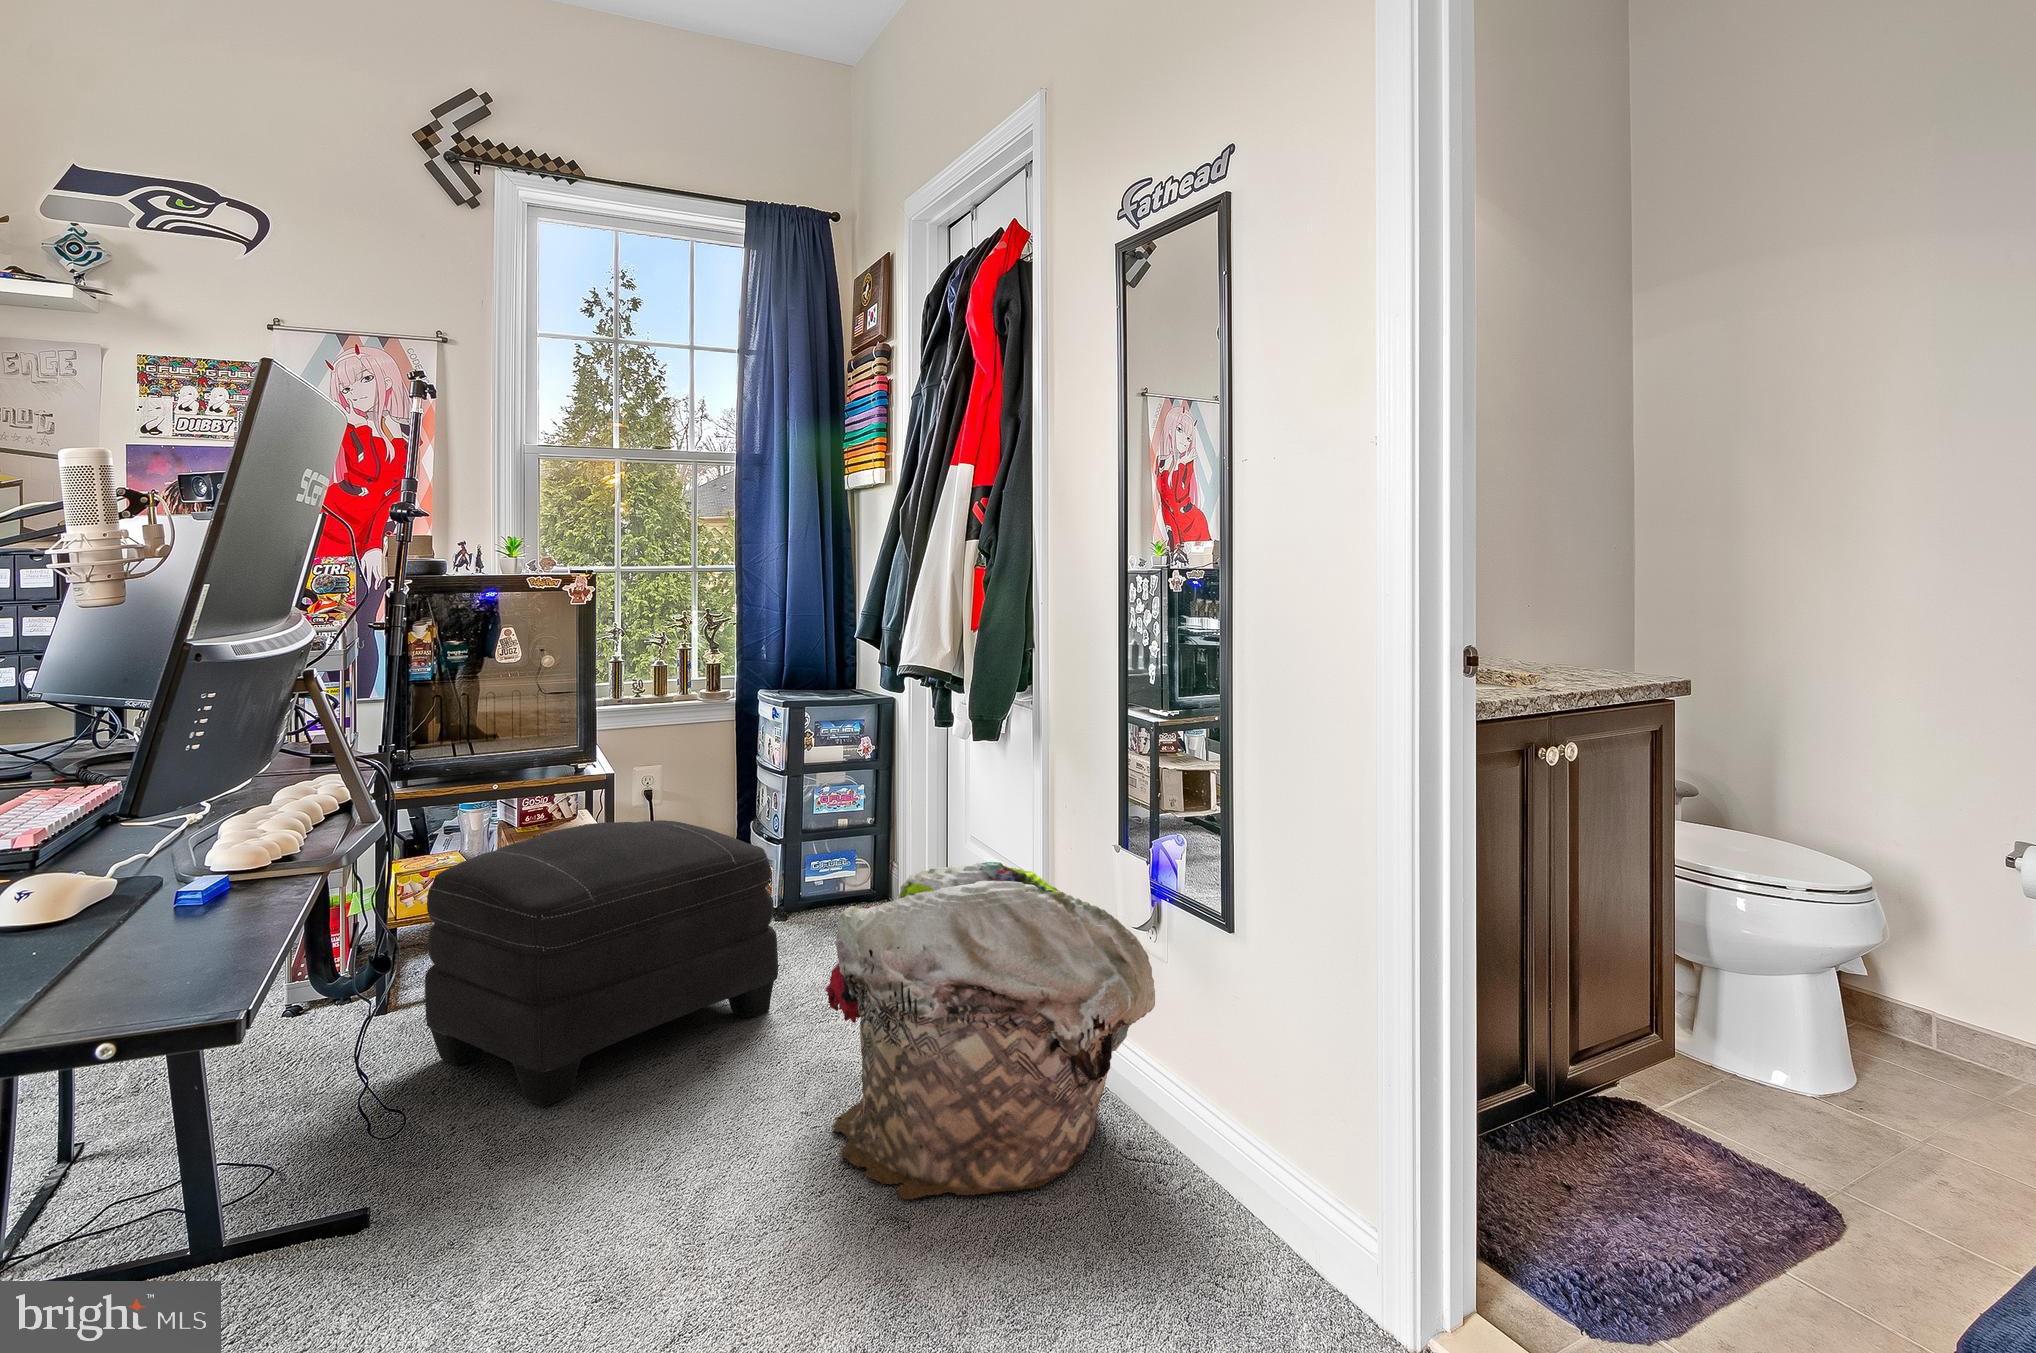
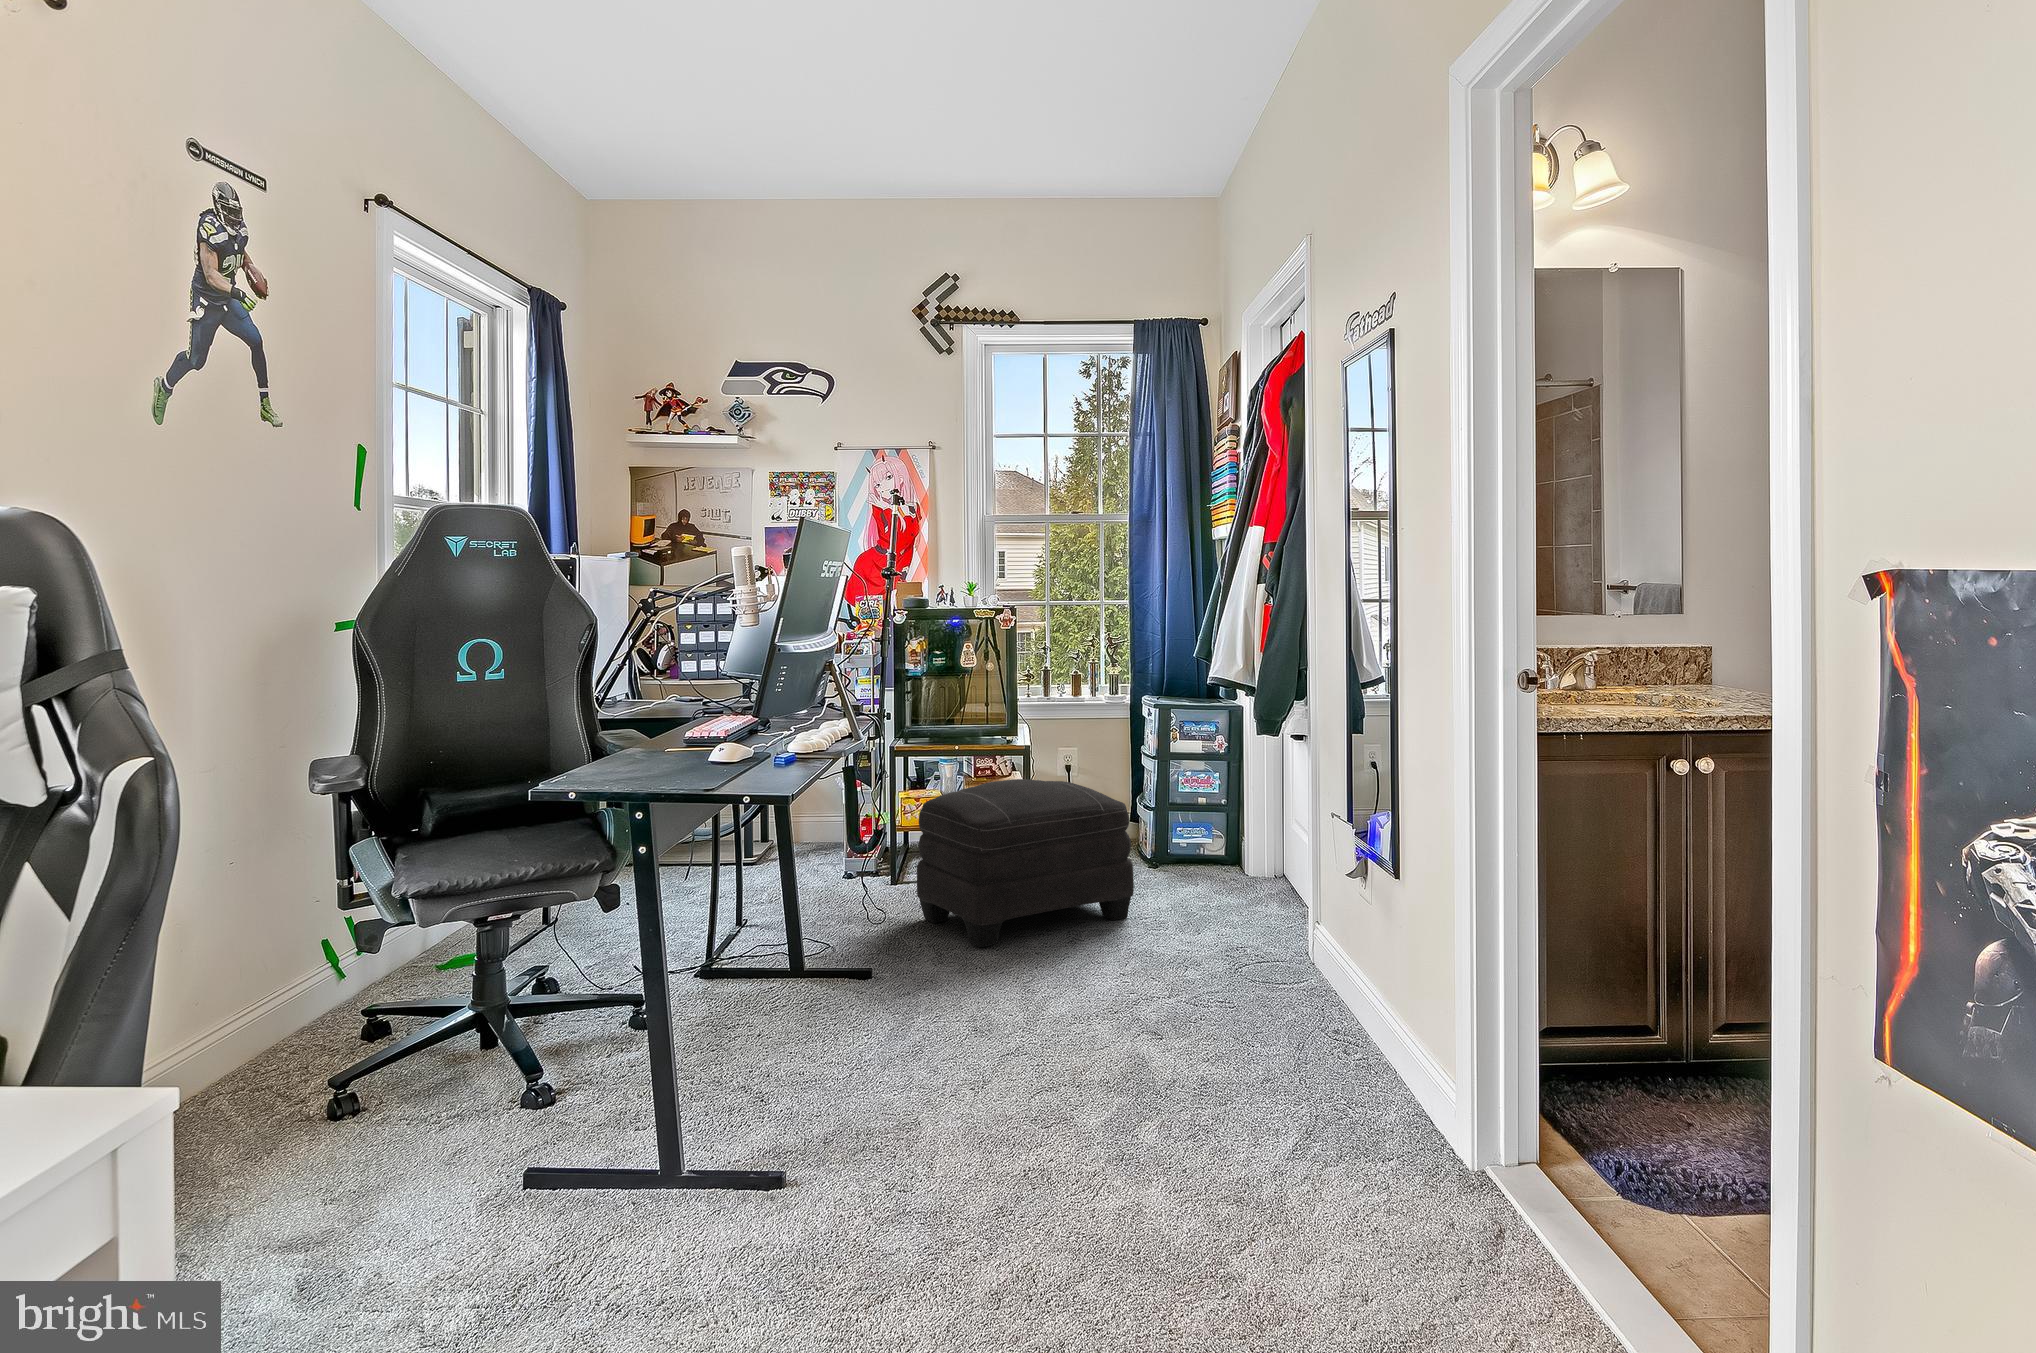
laundry basket: present [825,862,1155,1200] -> none [1146,815,1356,1024]

